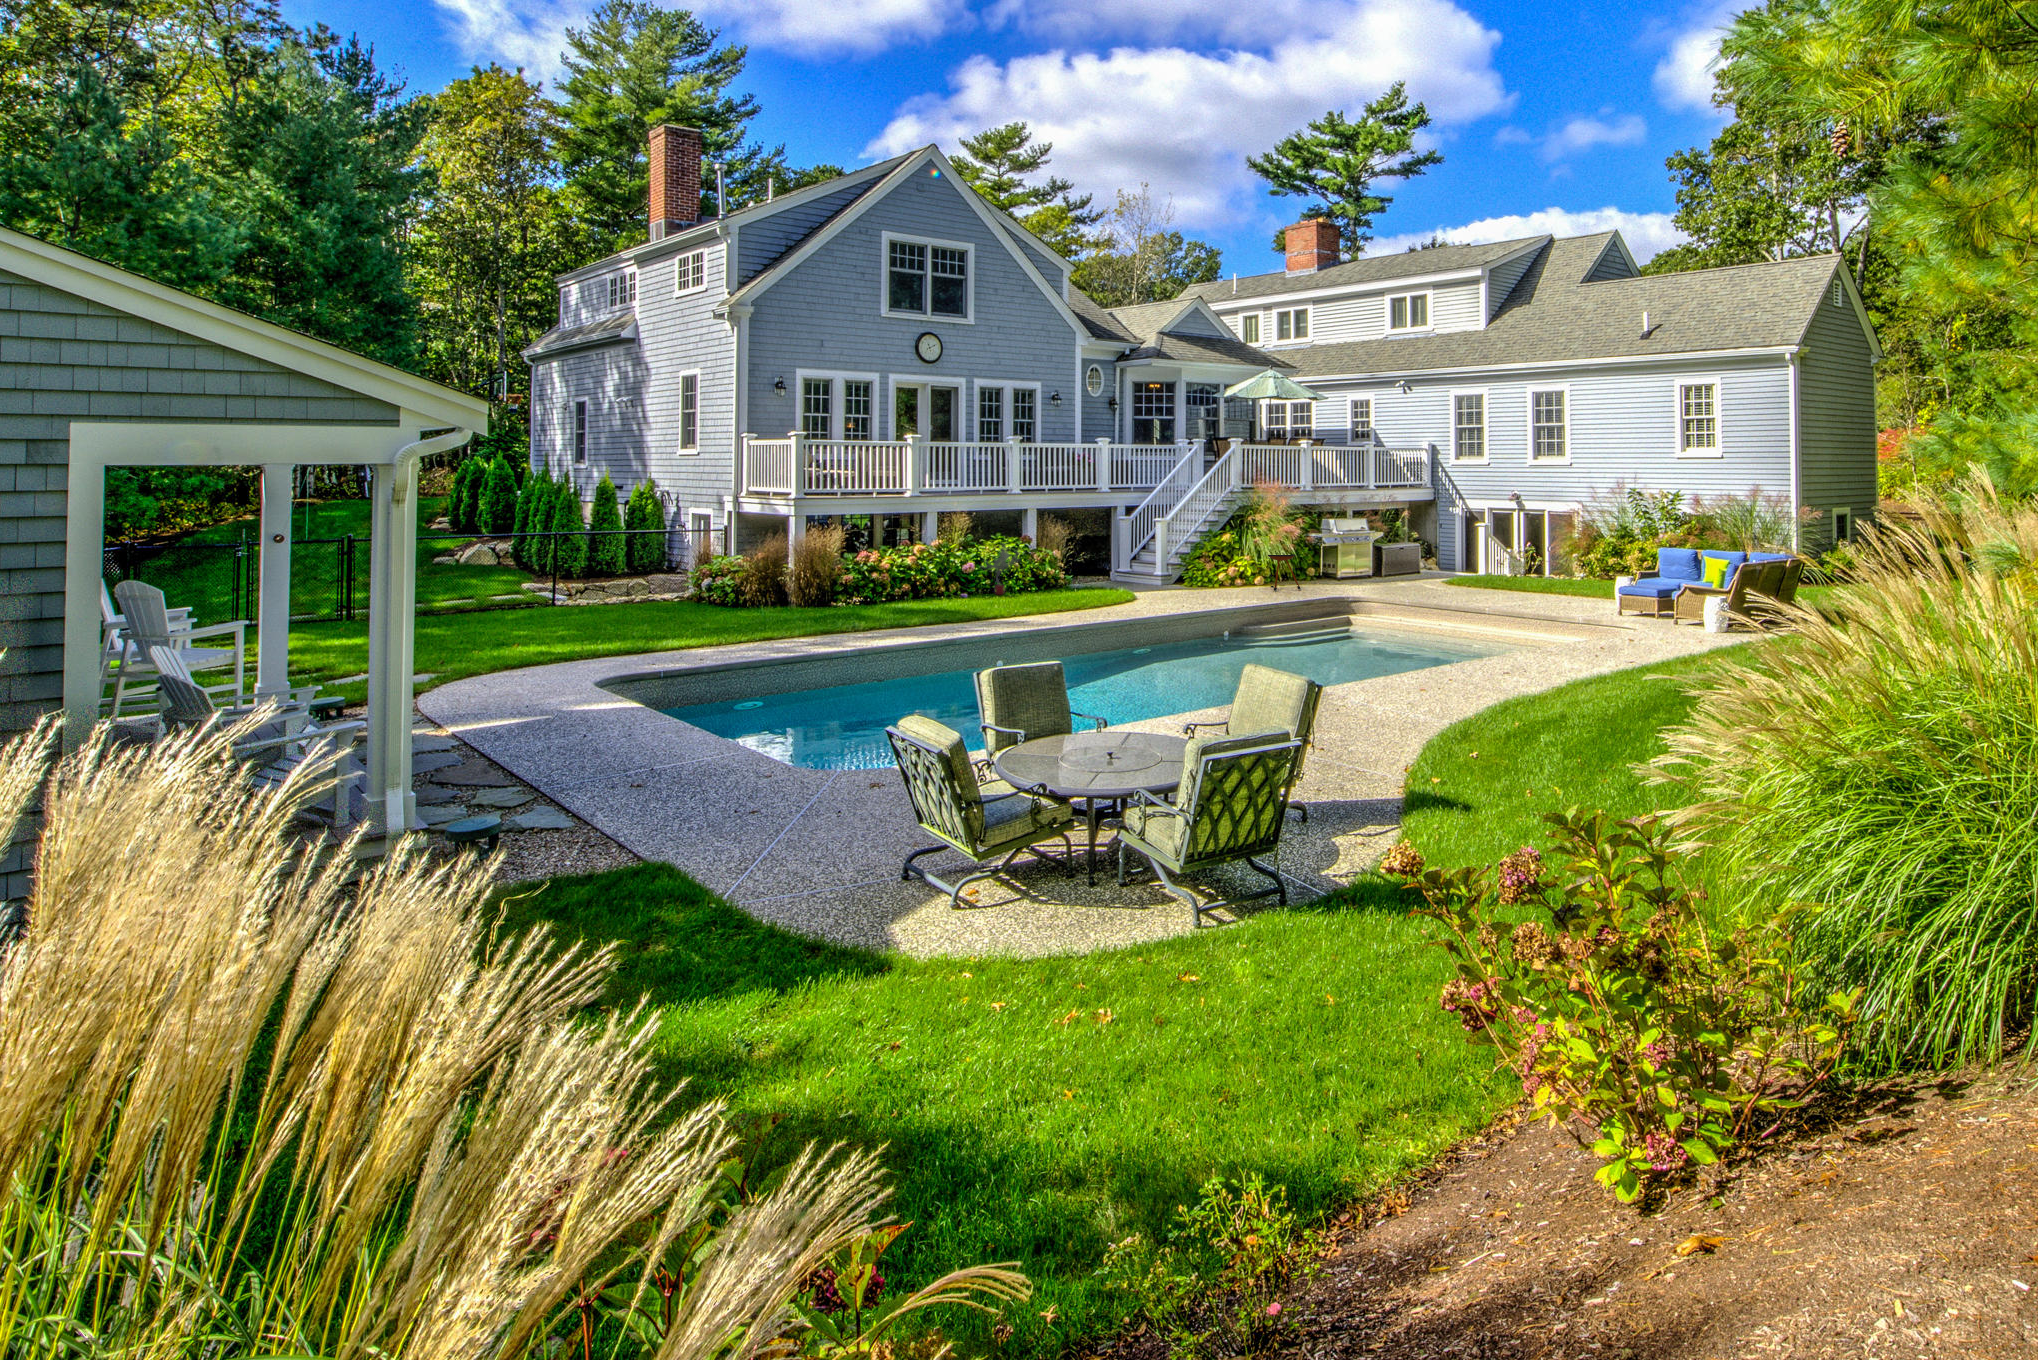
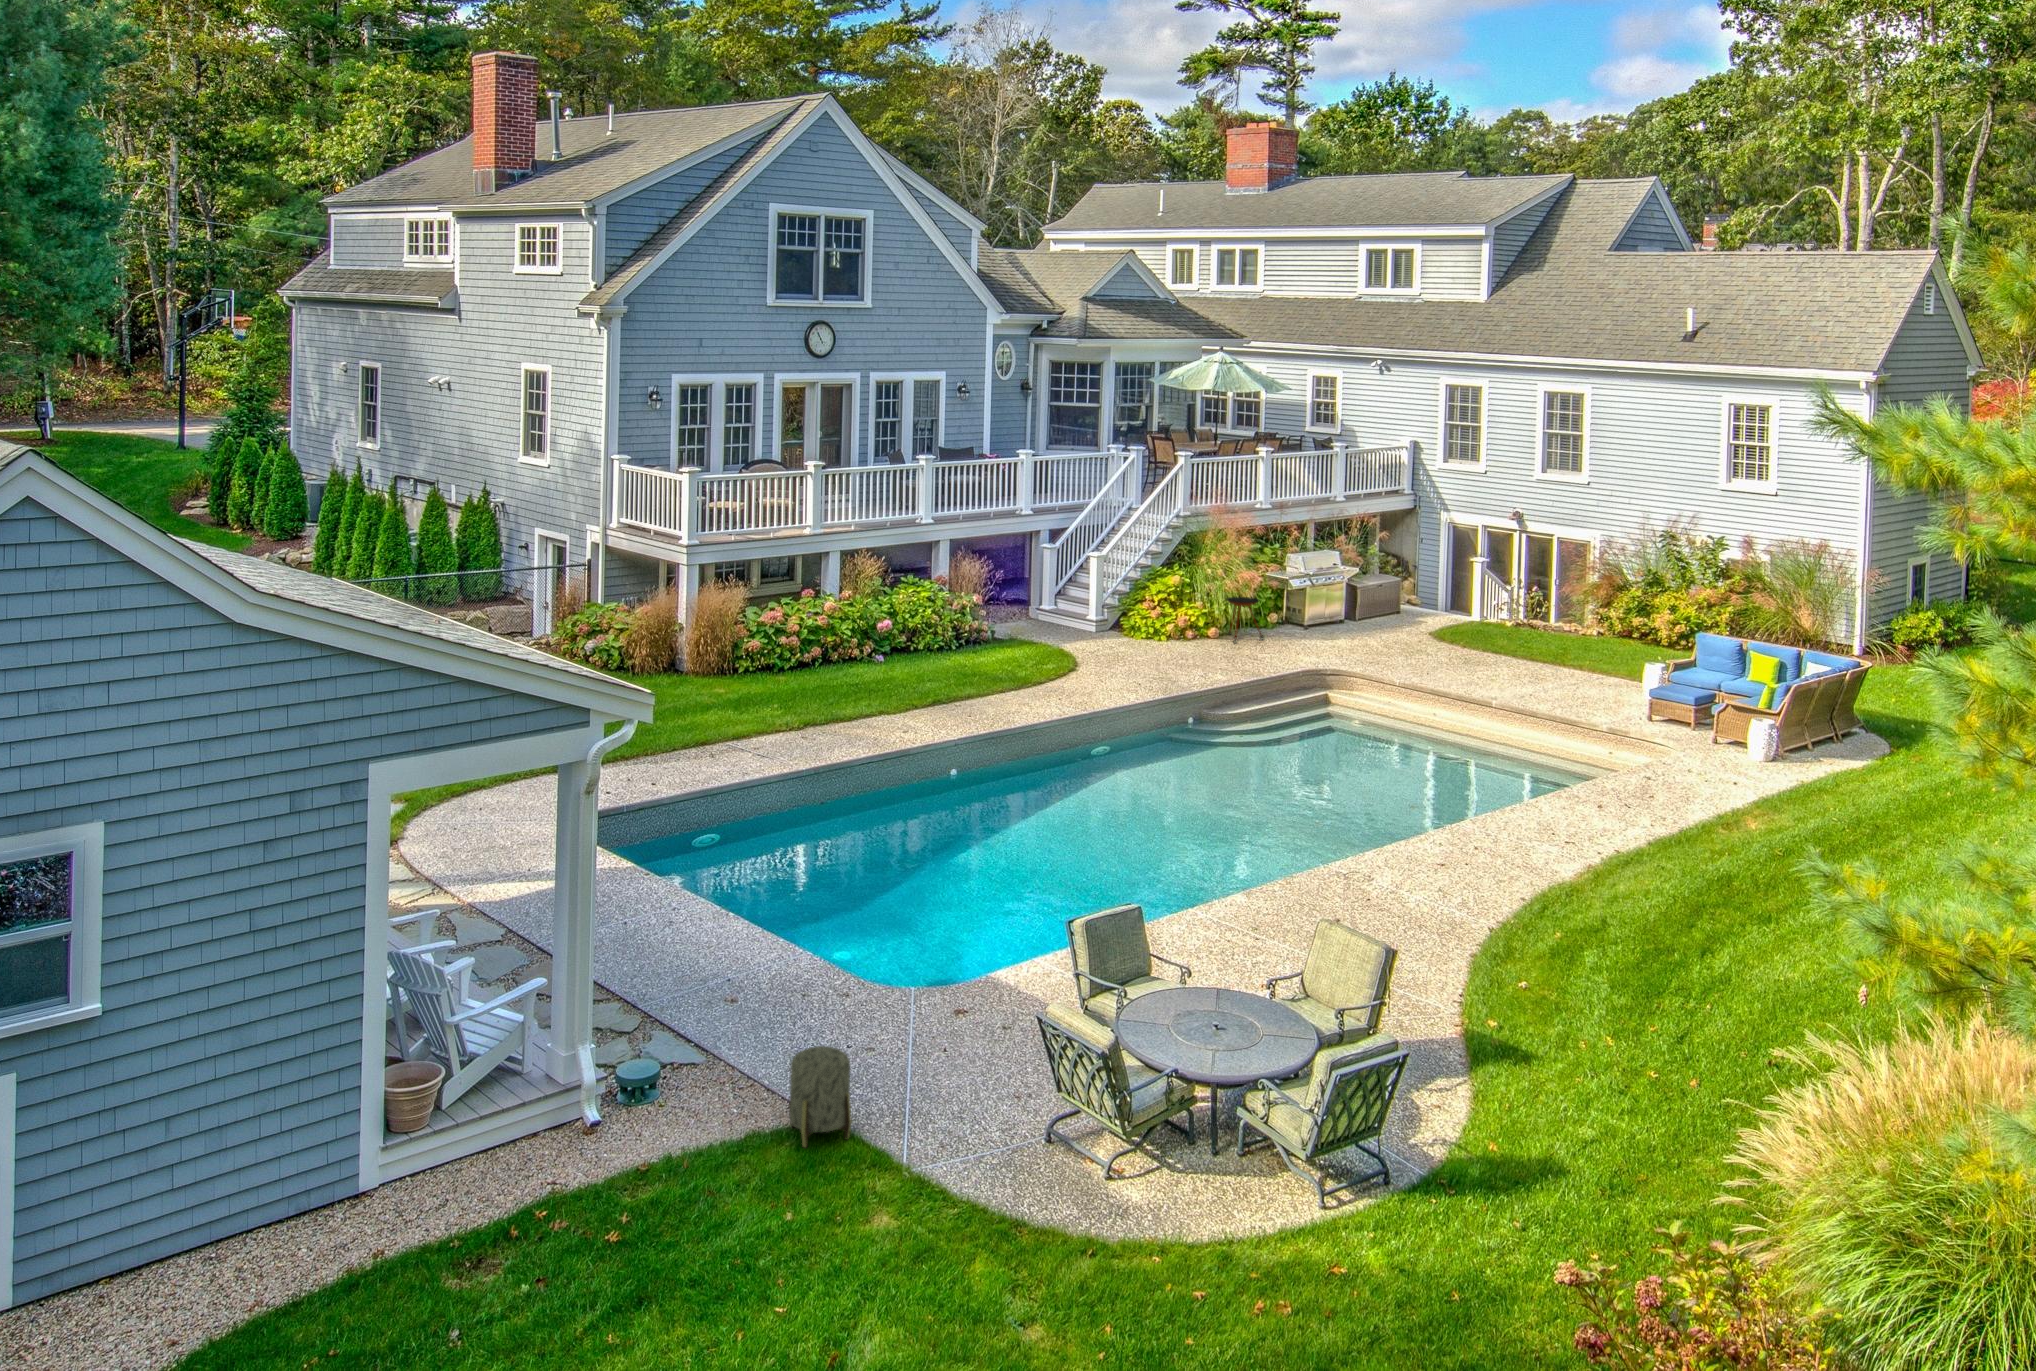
potted tree: present [982,546,1019,595] -> none [901,597,948,657]
ottoman: none [685,756,751,855] -> present [789,1046,852,1147]

